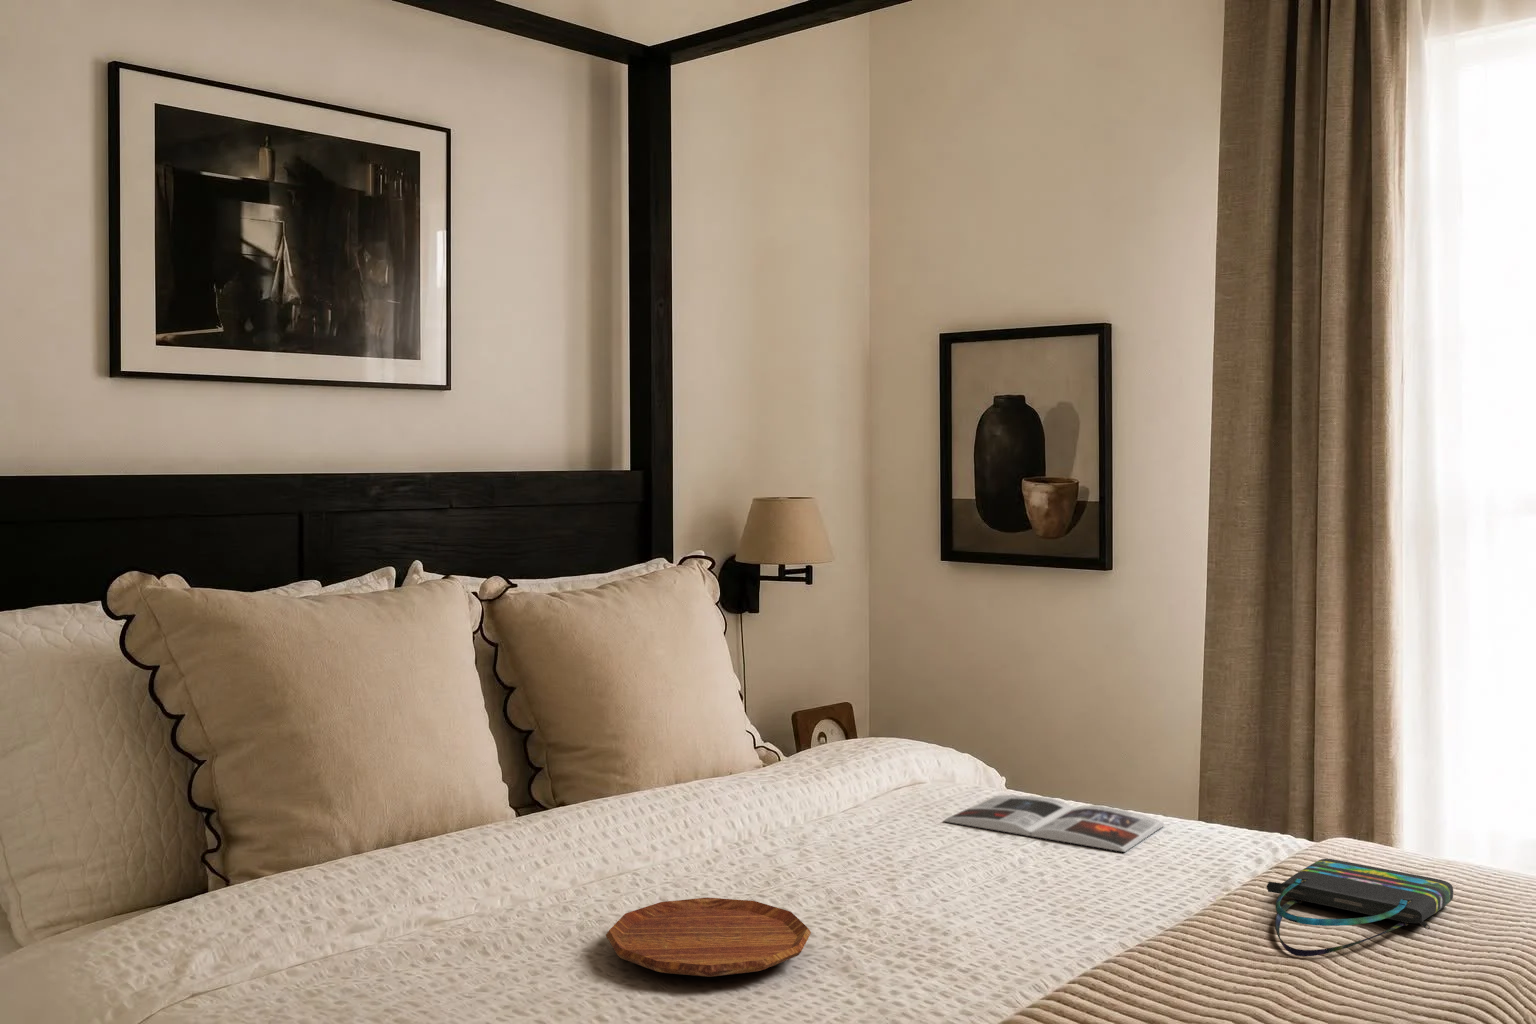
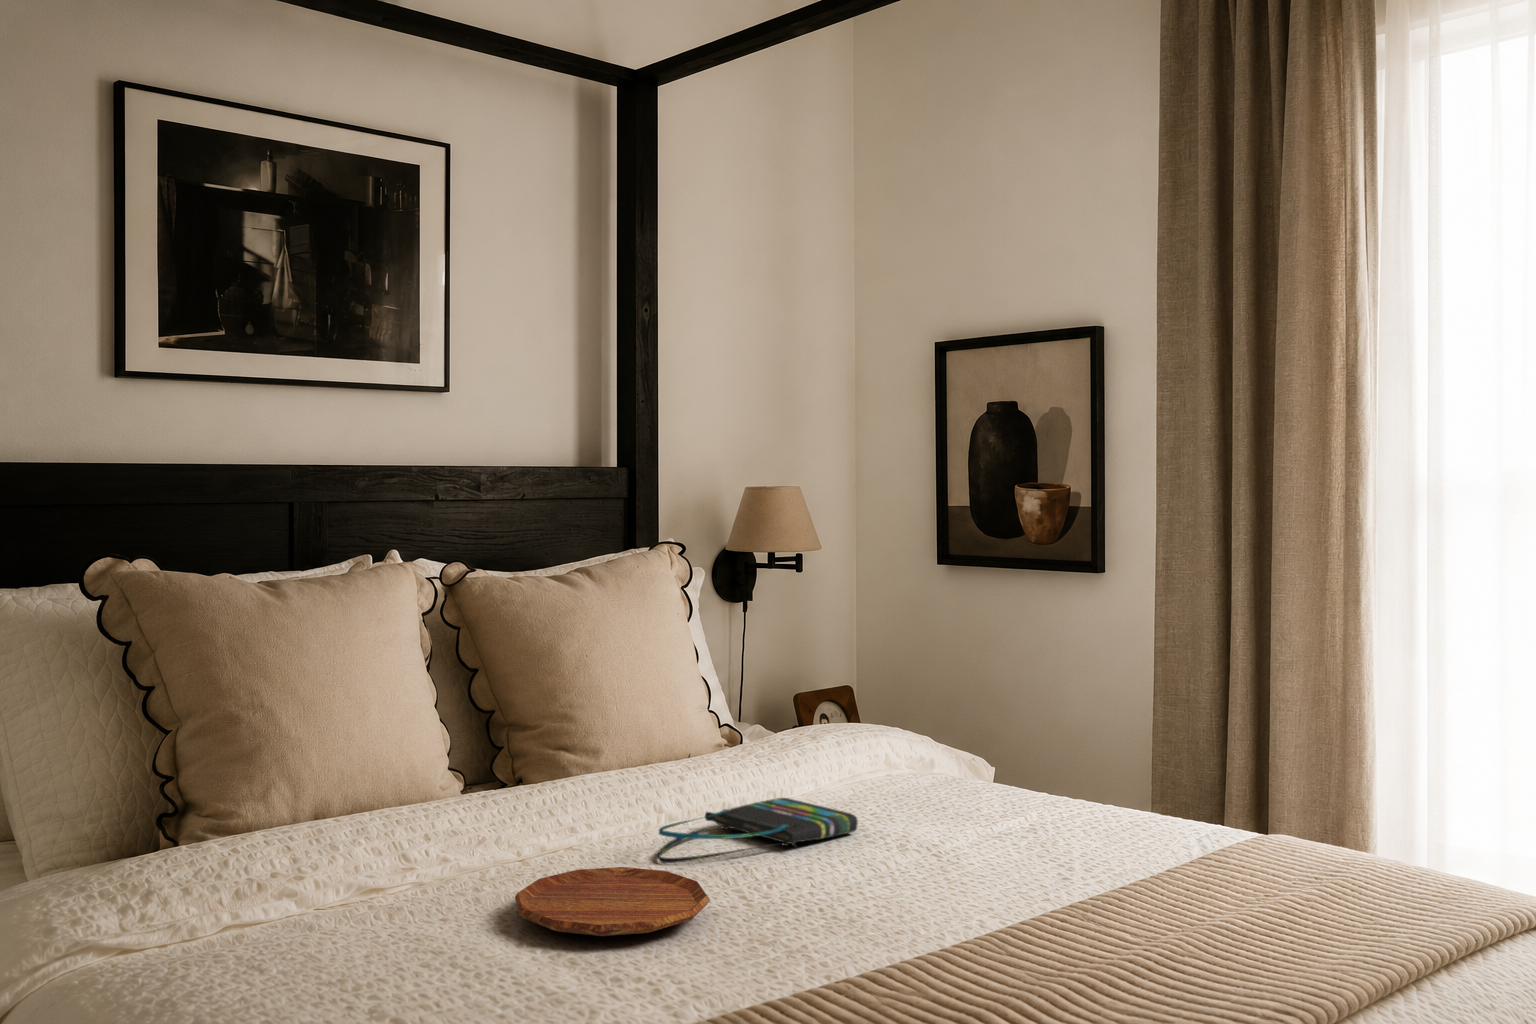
magazine: present [944,795,1164,852] -> none [886,786,1104,839]
tote bag: present [1267,859,1453,956] -> present [658,798,858,863]

